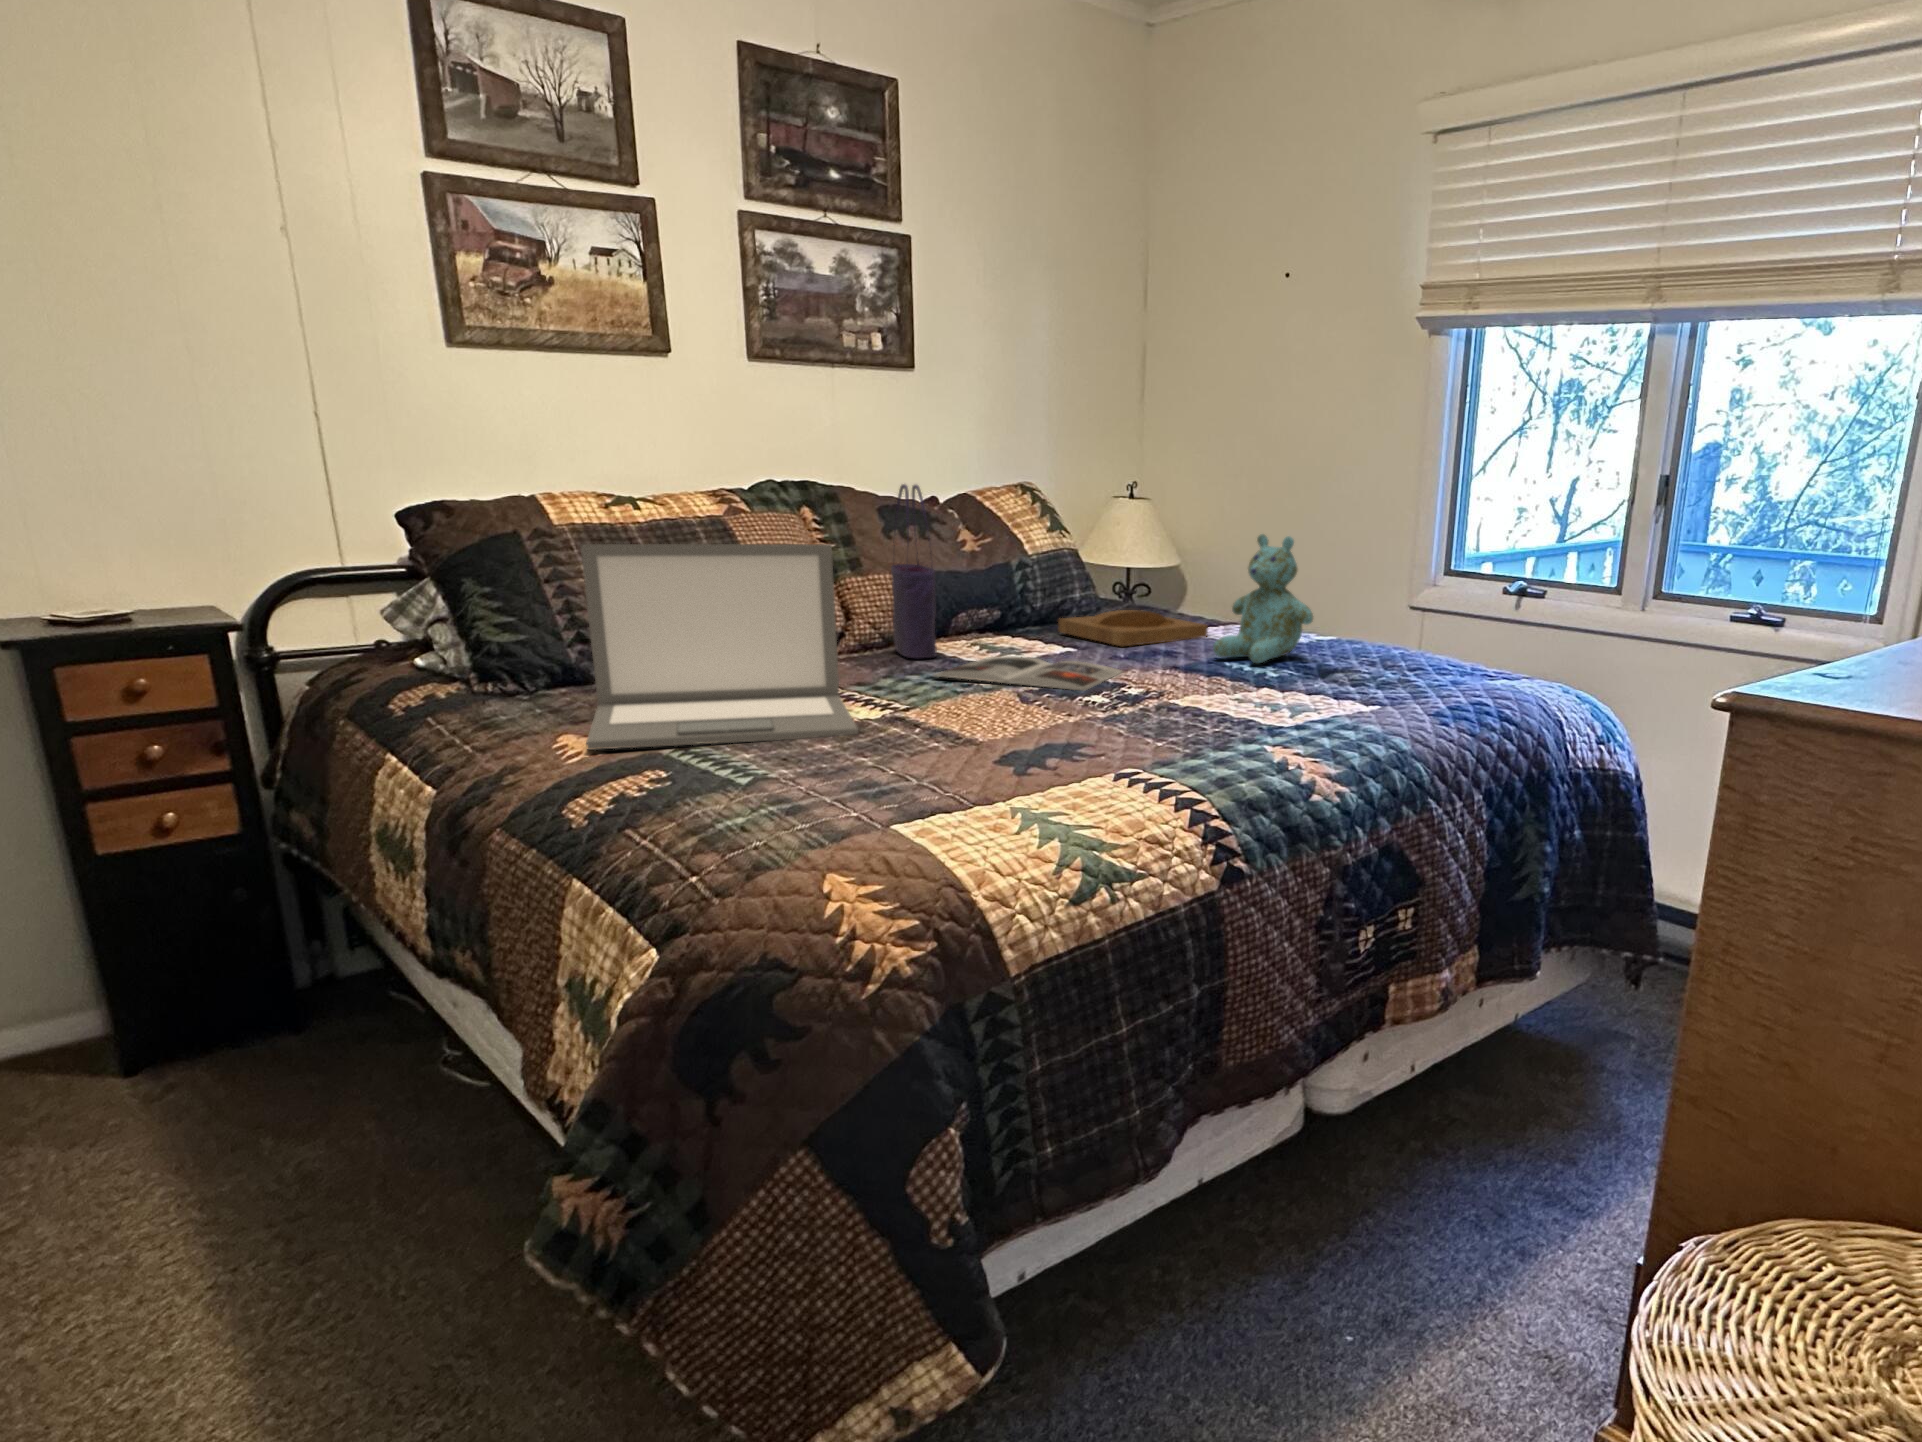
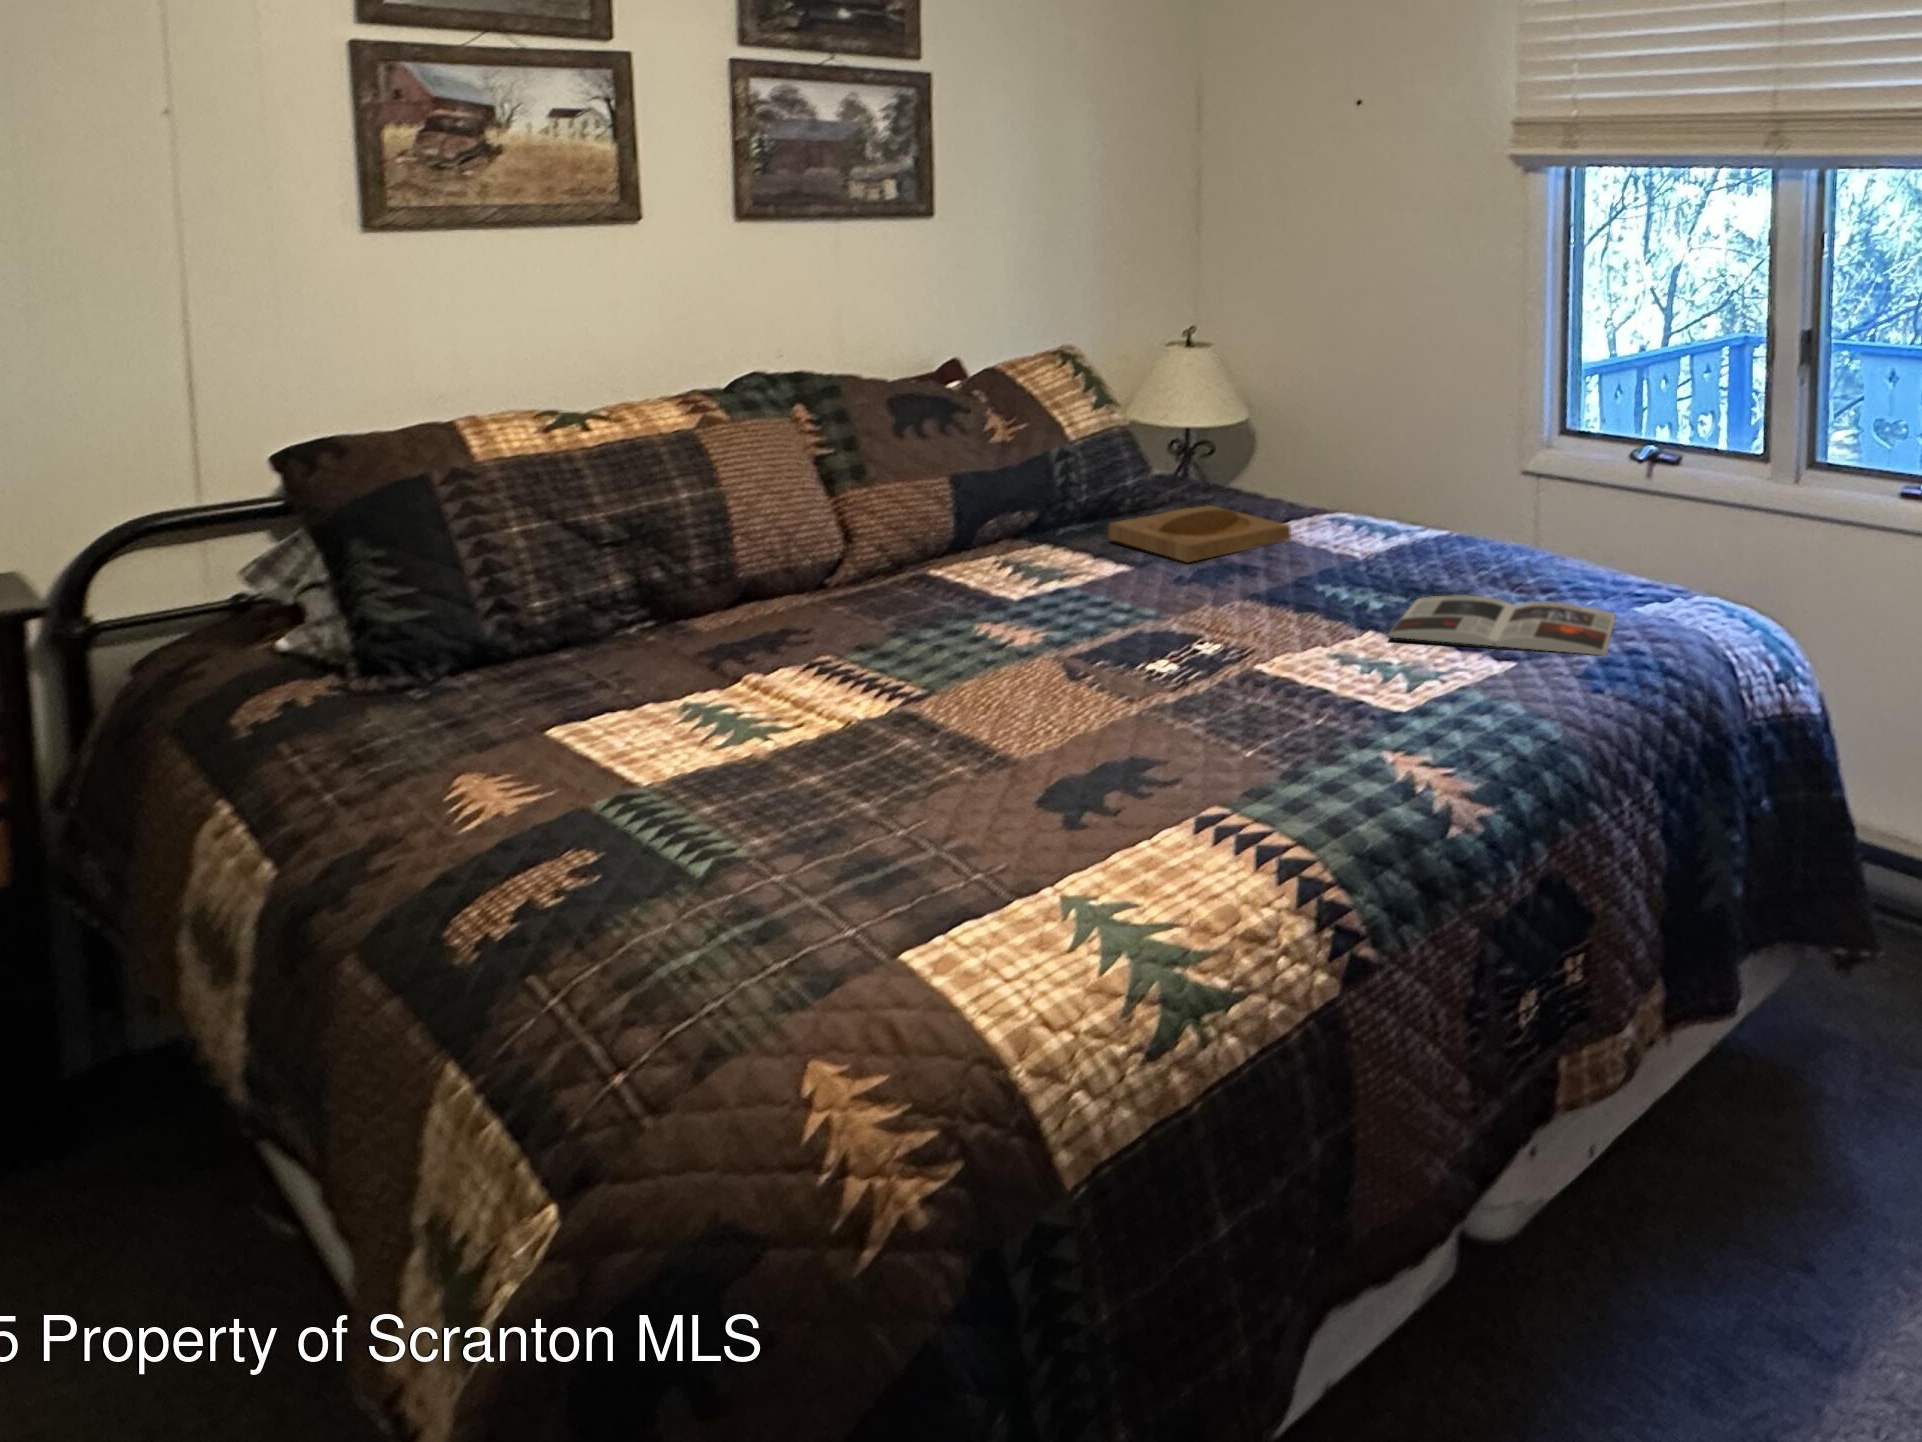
tote bag: present [891,484,937,658] -> none [902,384,958,596]
stuffed bear: present [1213,534,1313,663] -> none [1301,429,1421,589]
laptop: present [581,544,858,750] -> none [490,490,857,806]
magazine: present [934,656,1122,691] -> present [1388,596,1616,656]

